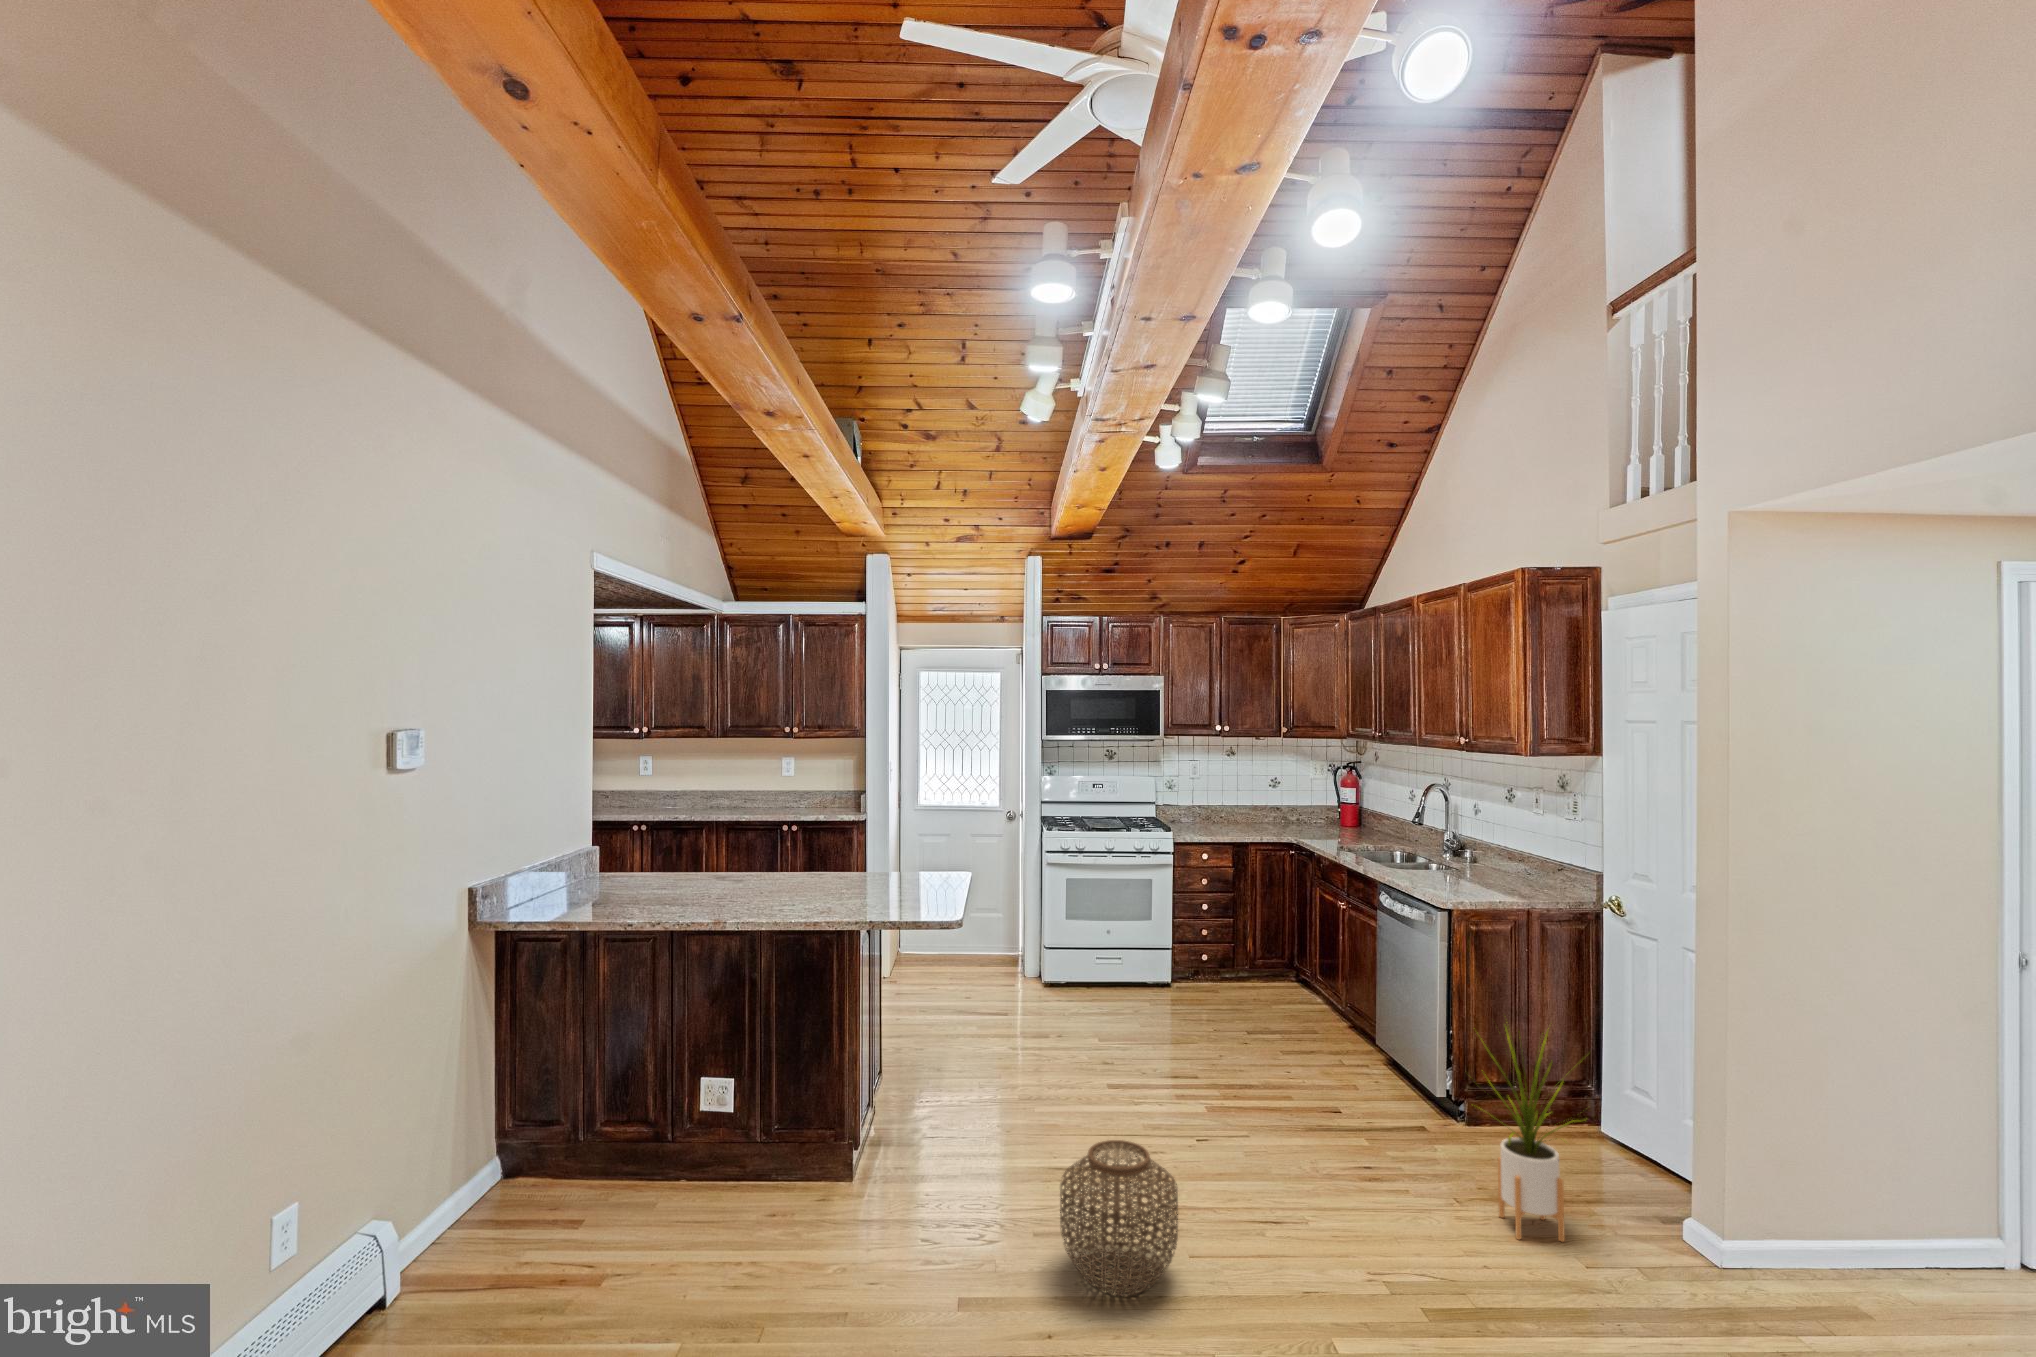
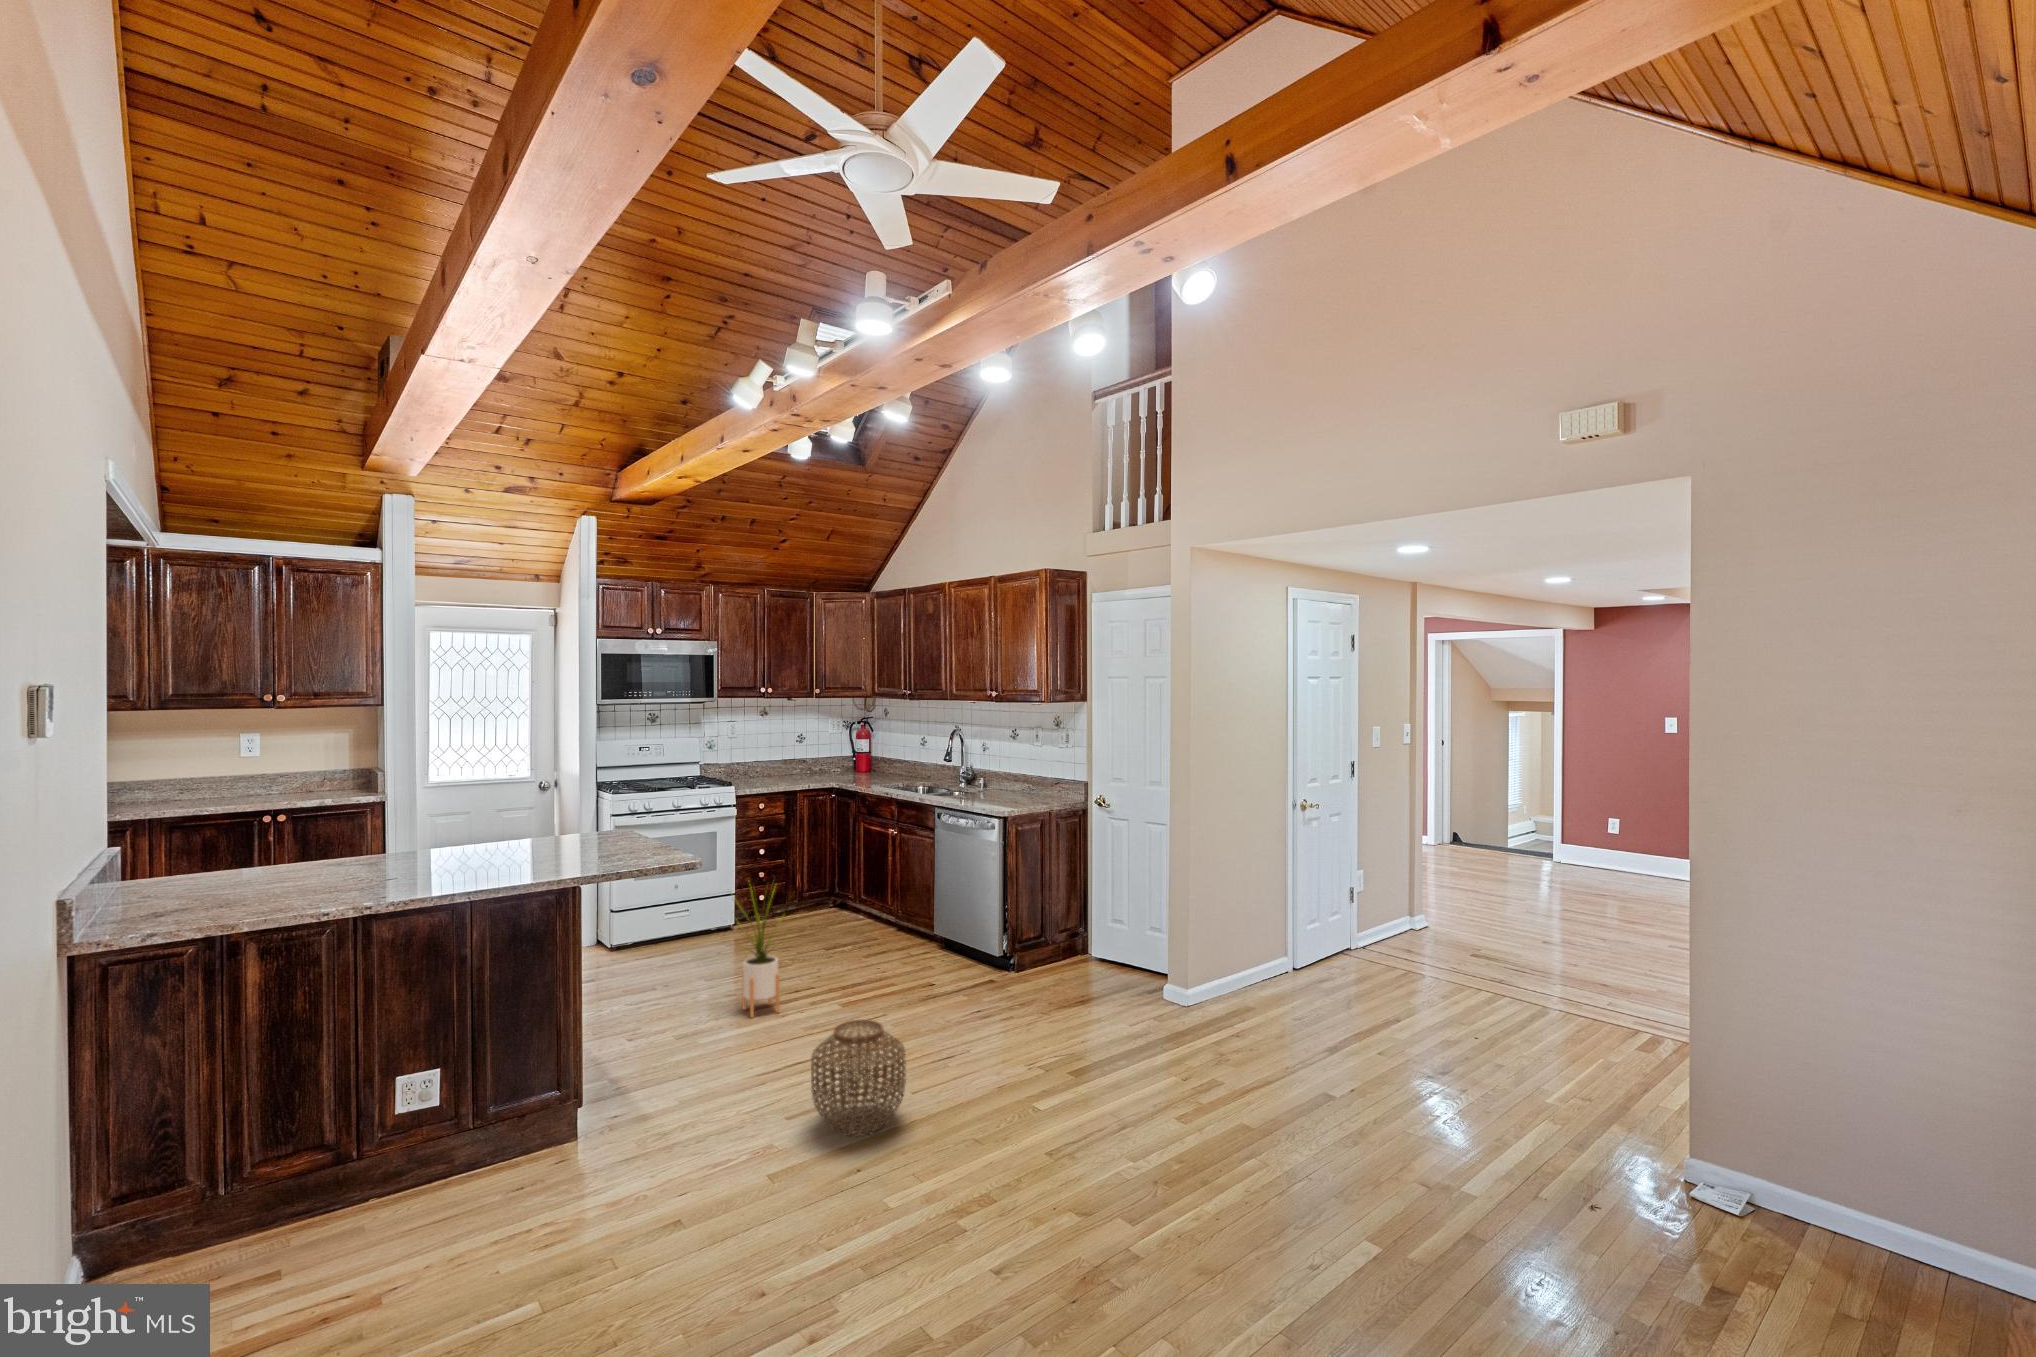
house plant: present [1474,1027,1577,1242] -> present [740,894,780,1018]

